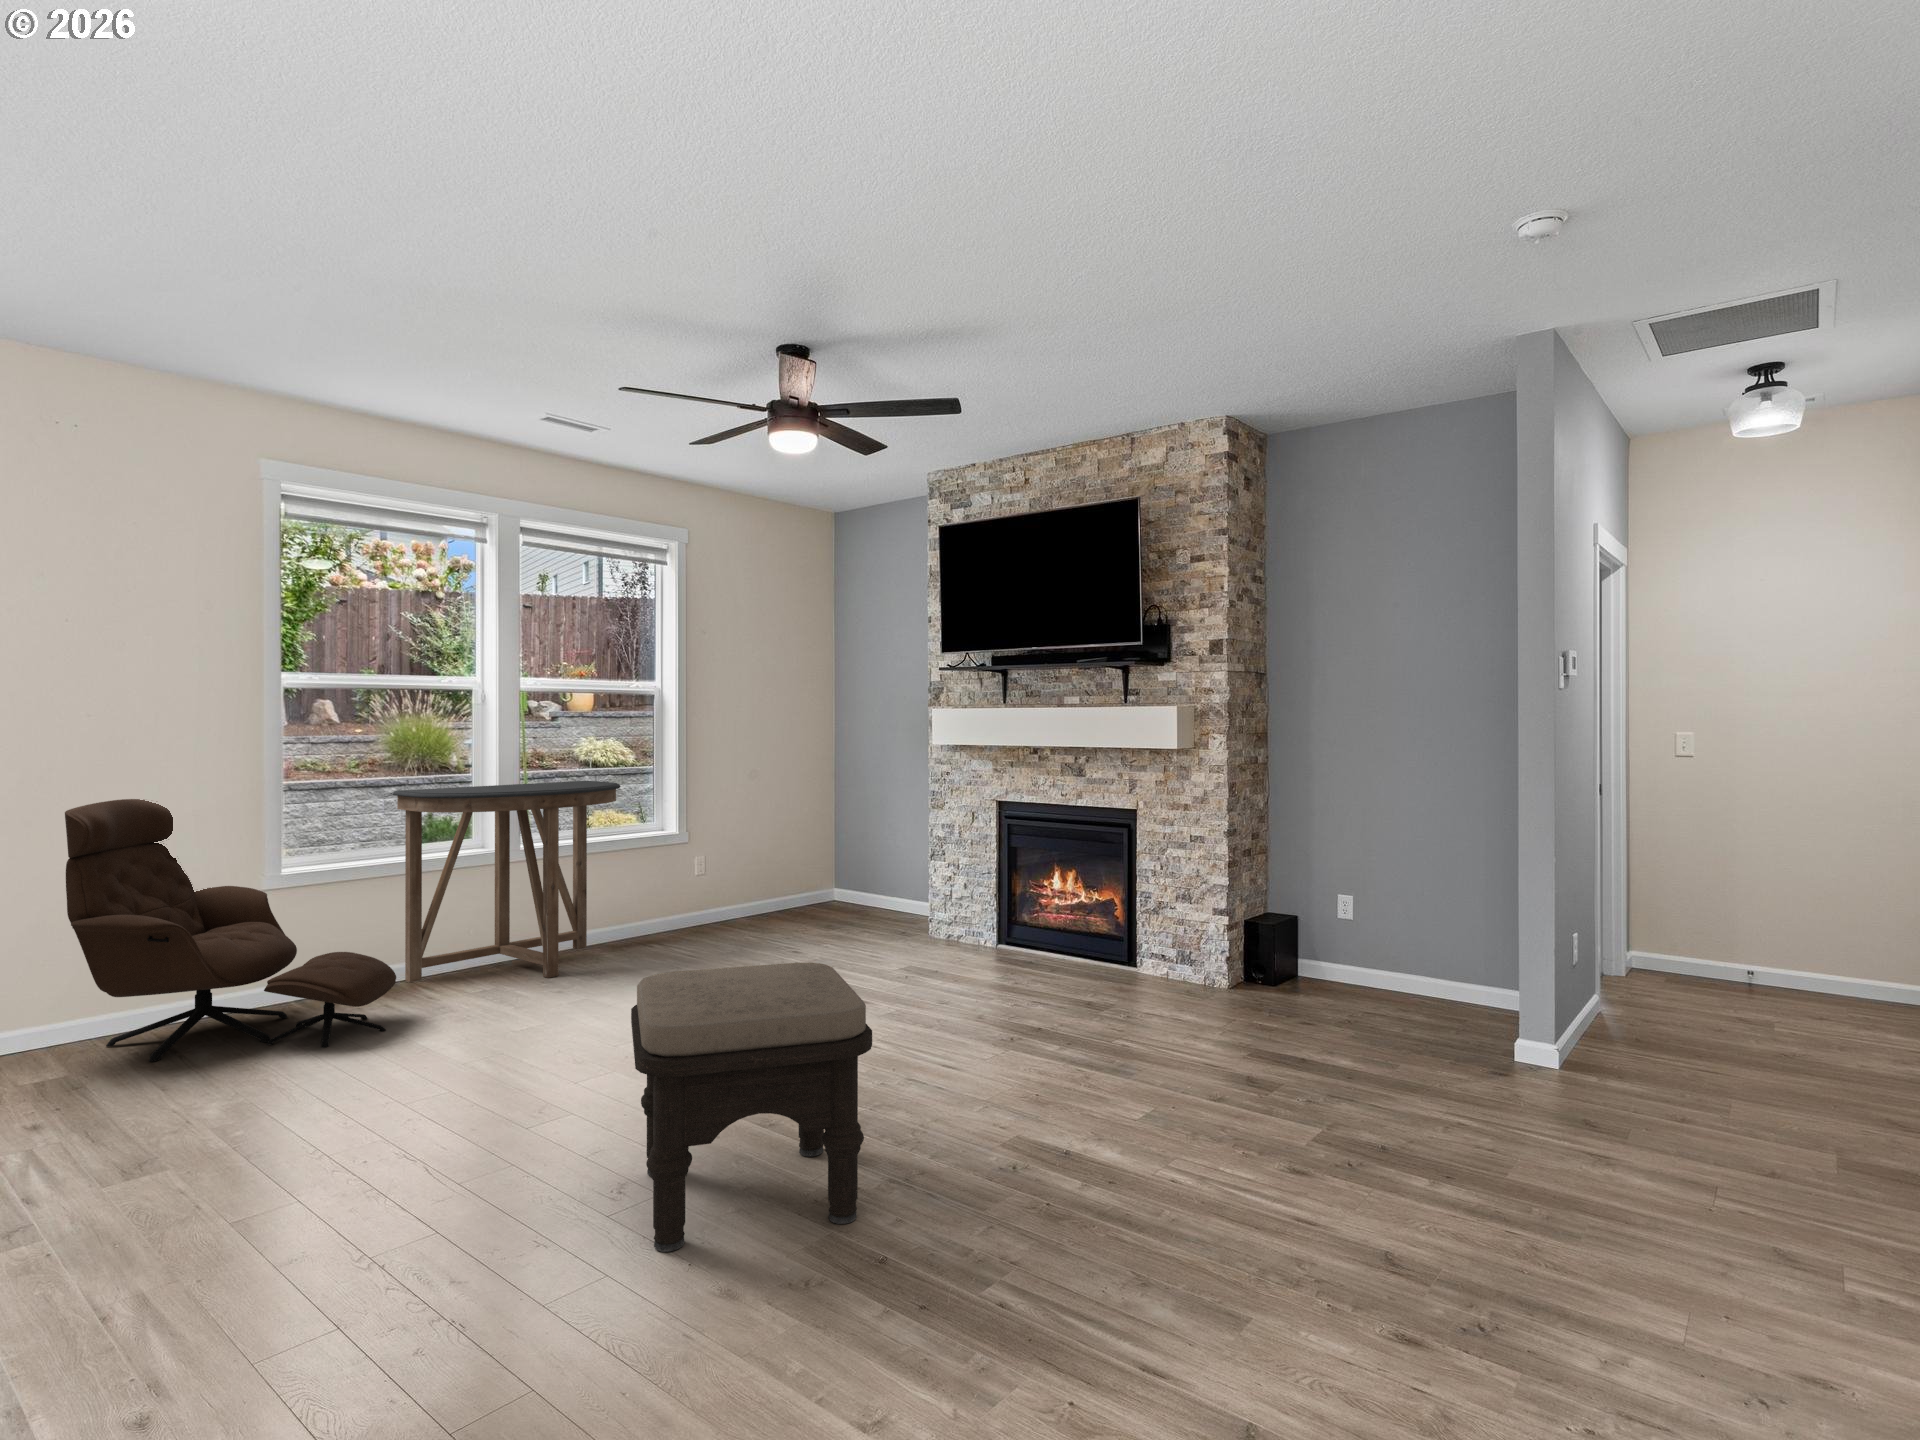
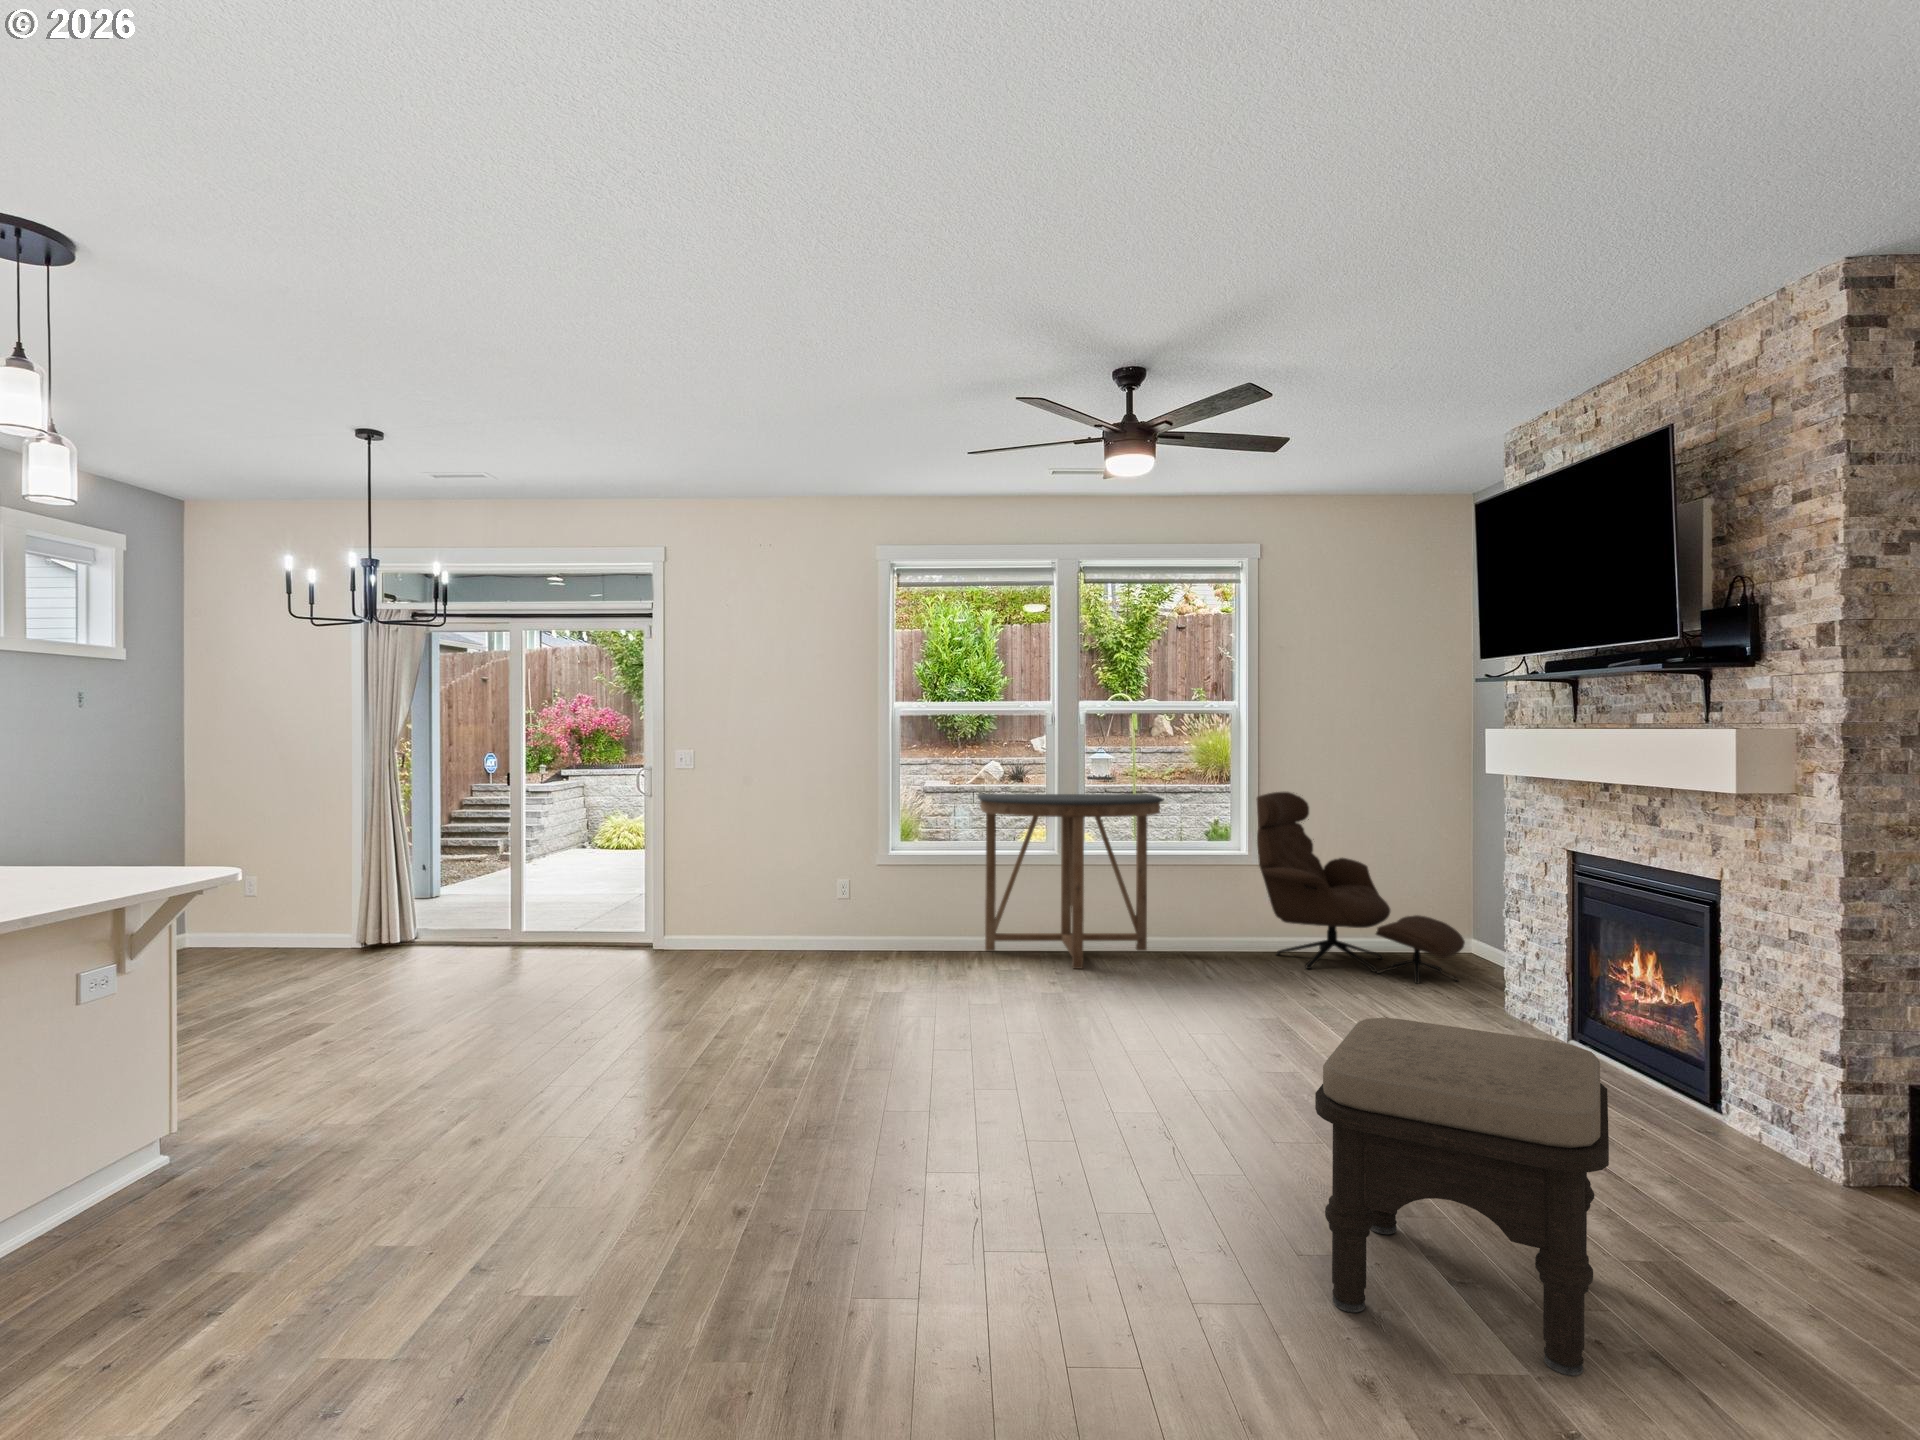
lounge chair: present [65,799,396,1061] -> present [1256,792,1465,984]
ottoman: present [631,962,872,1252] -> present [1315,1018,1609,1376]

